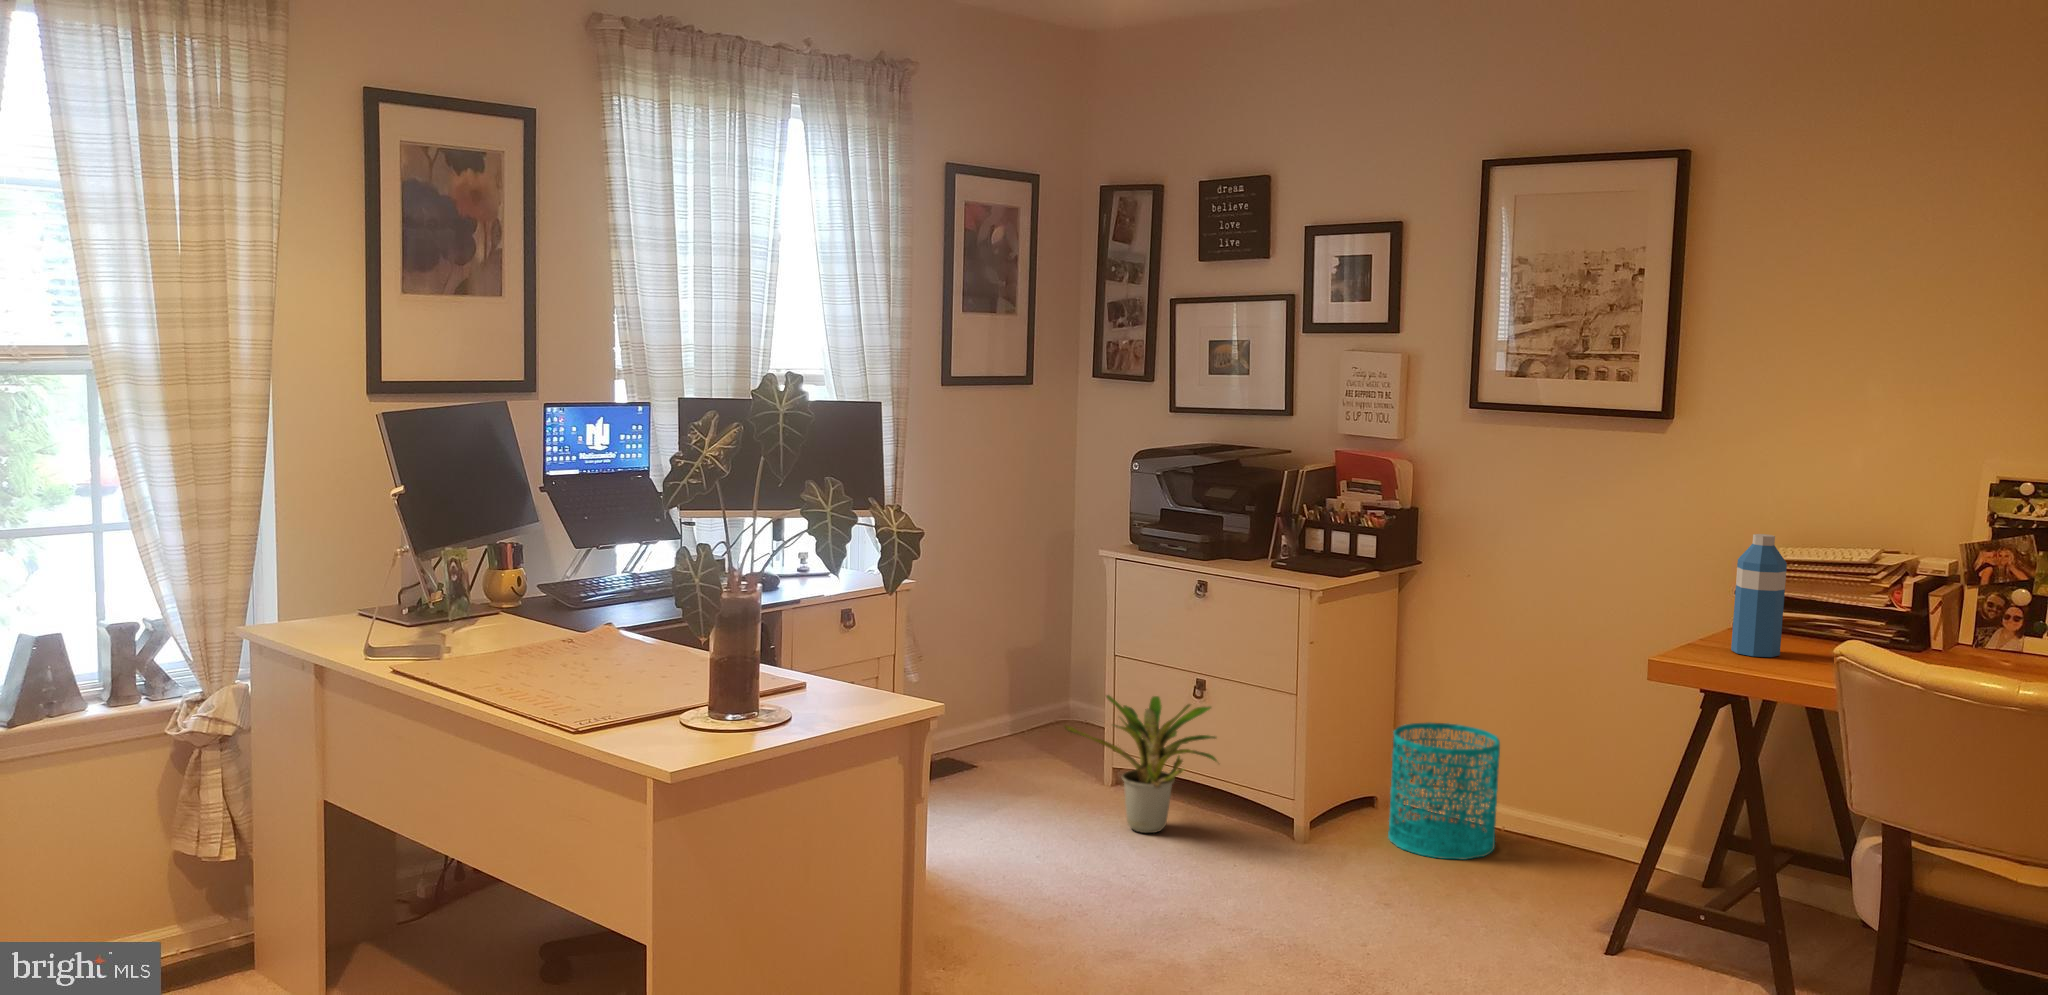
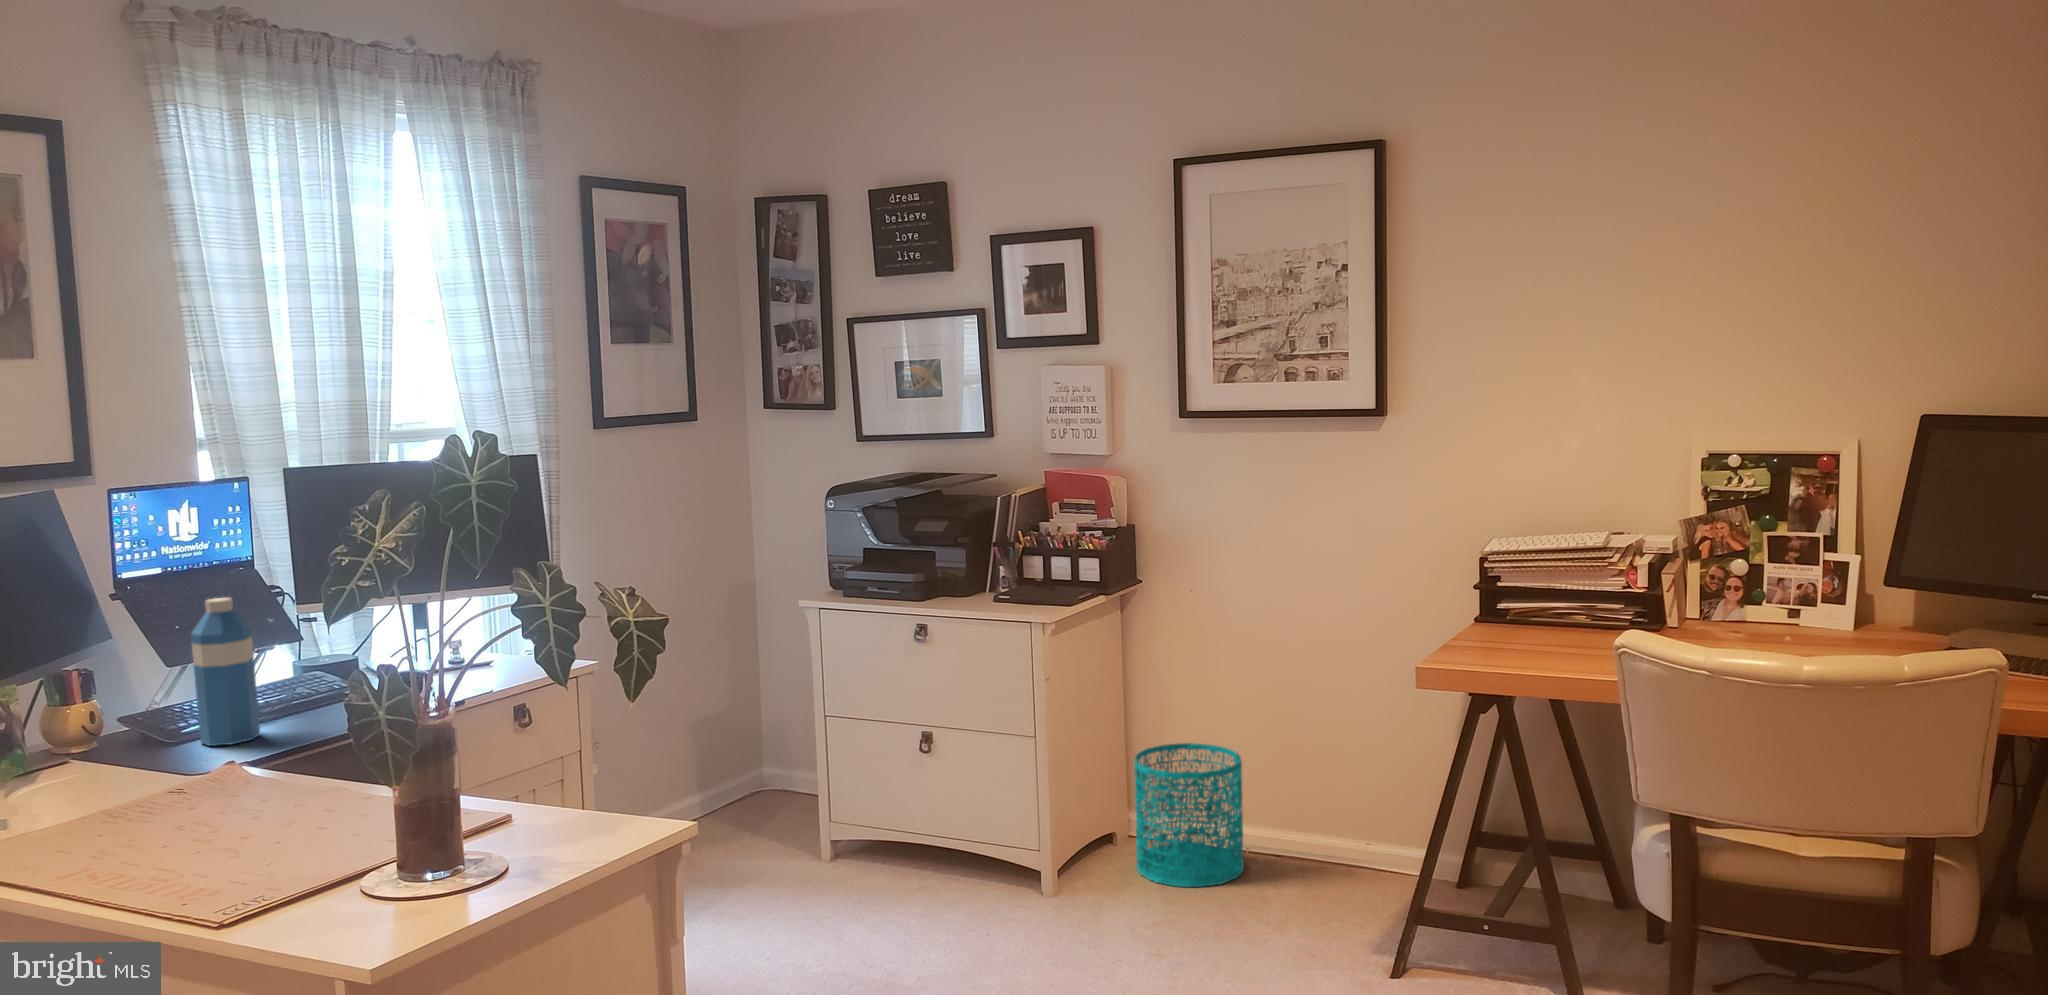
water bottle: present [1731,534,1787,657] -> present [191,598,260,746]
potted plant: present [1064,695,1217,833] -> none [785,754,968,906]

